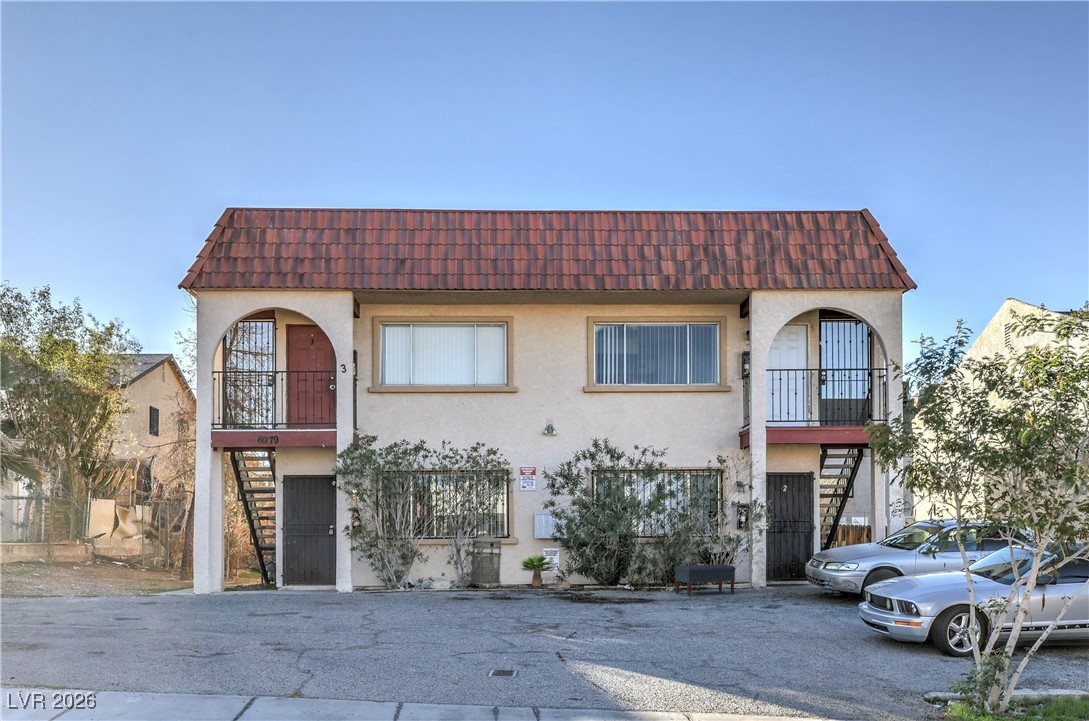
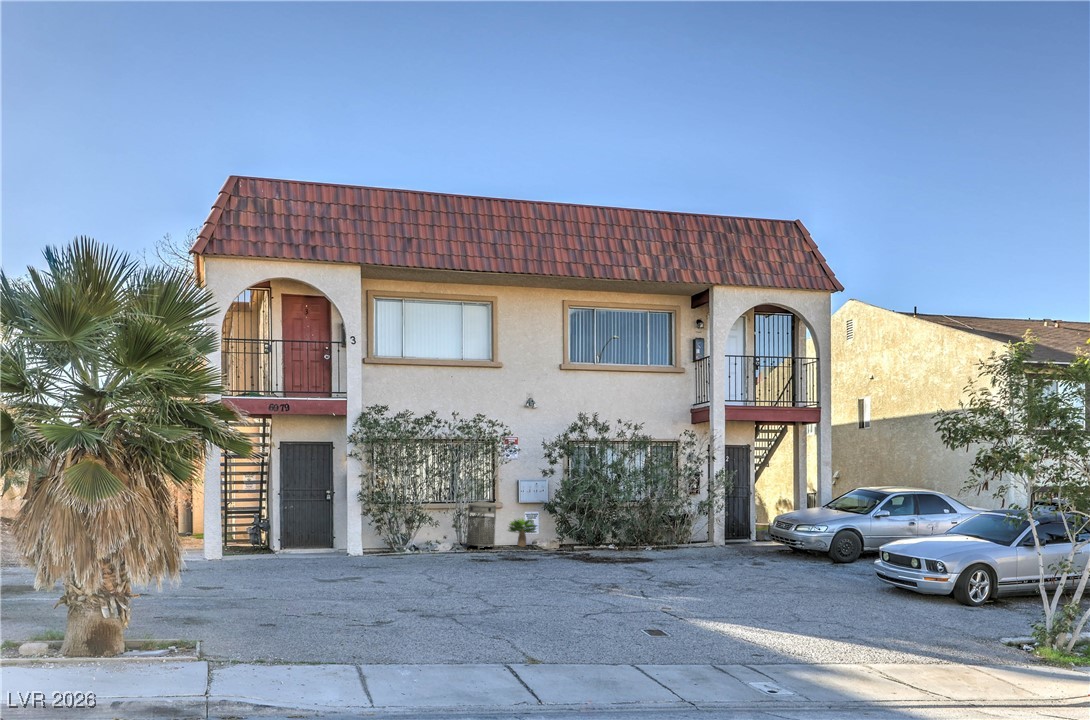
bench: present [675,564,736,596] -> none [649,525,697,554]

